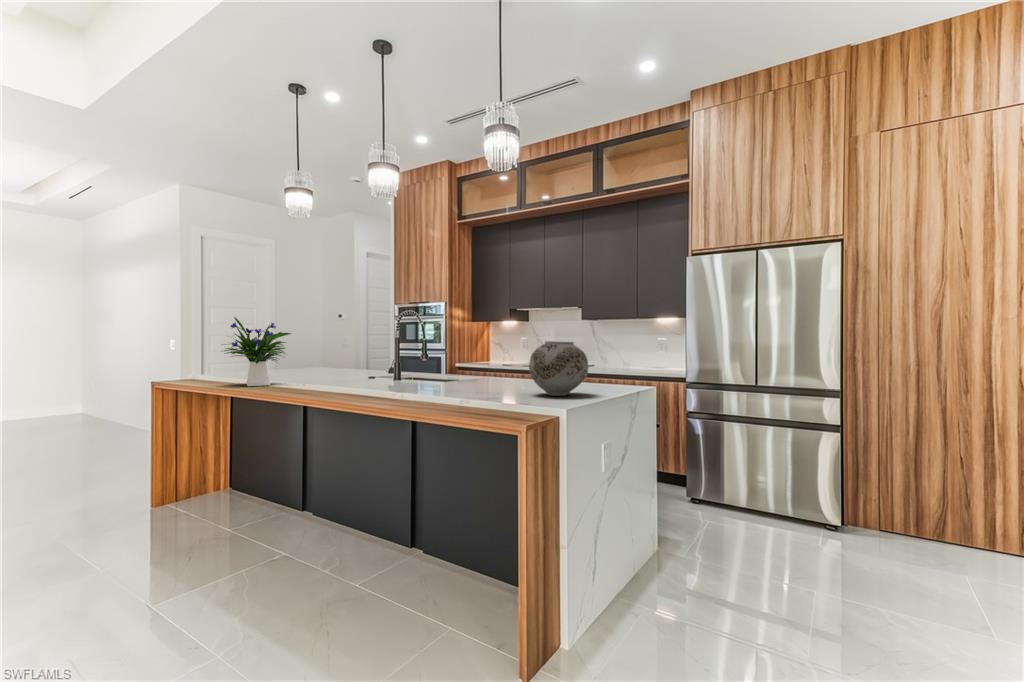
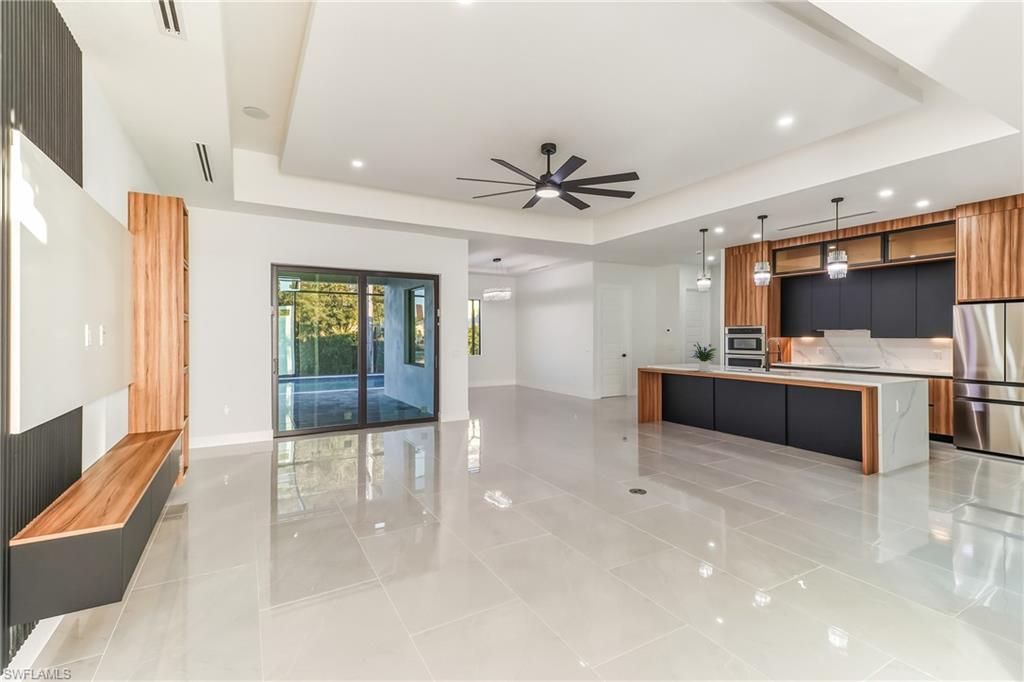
vase: present [529,341,588,396] -> none [857,356,889,380]

